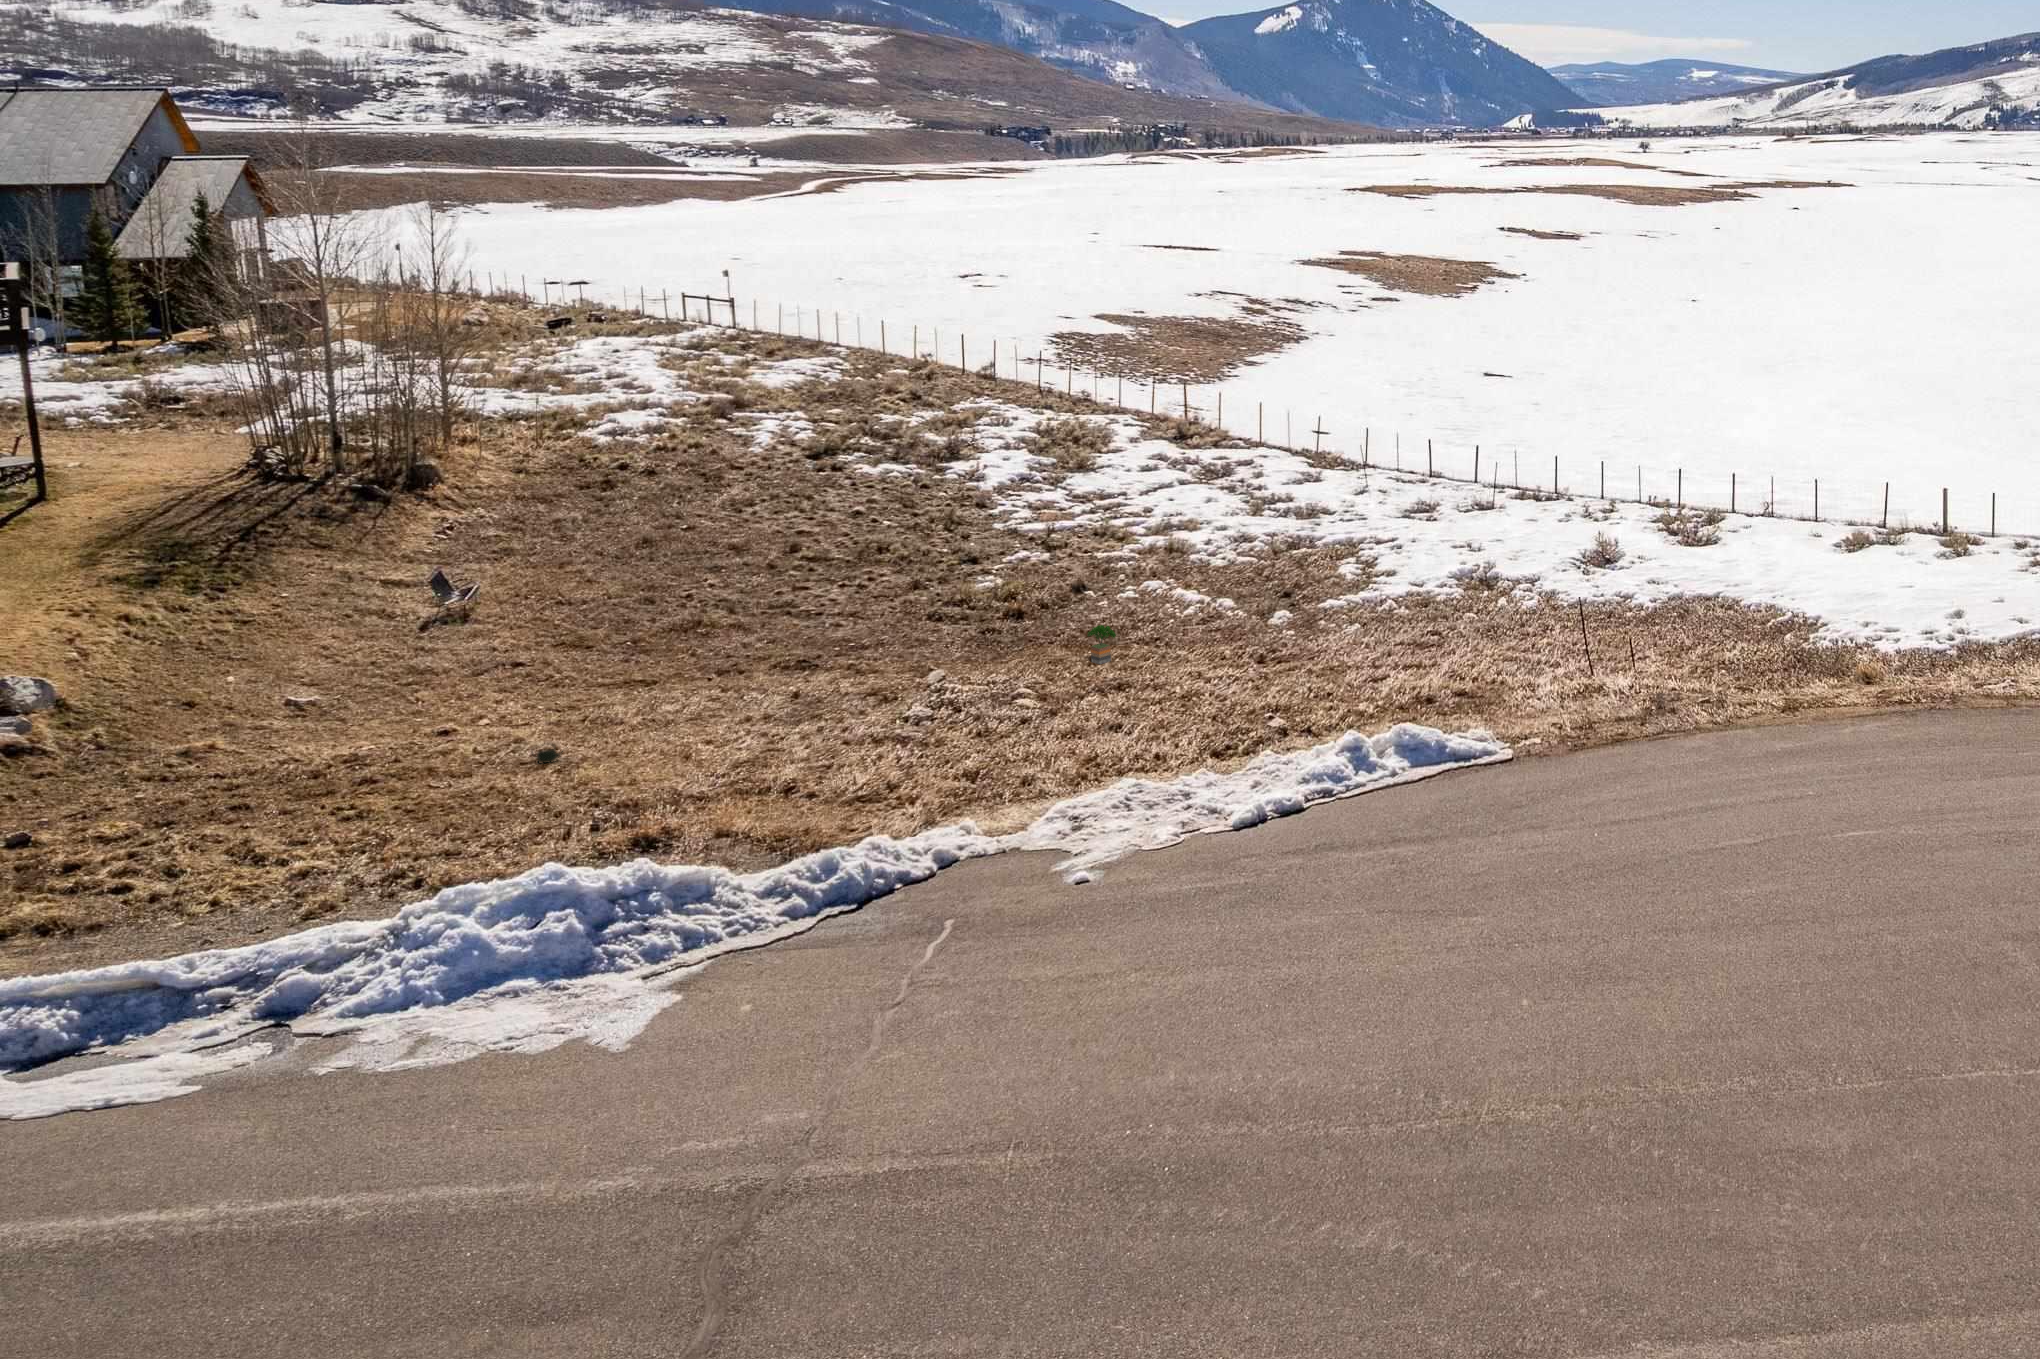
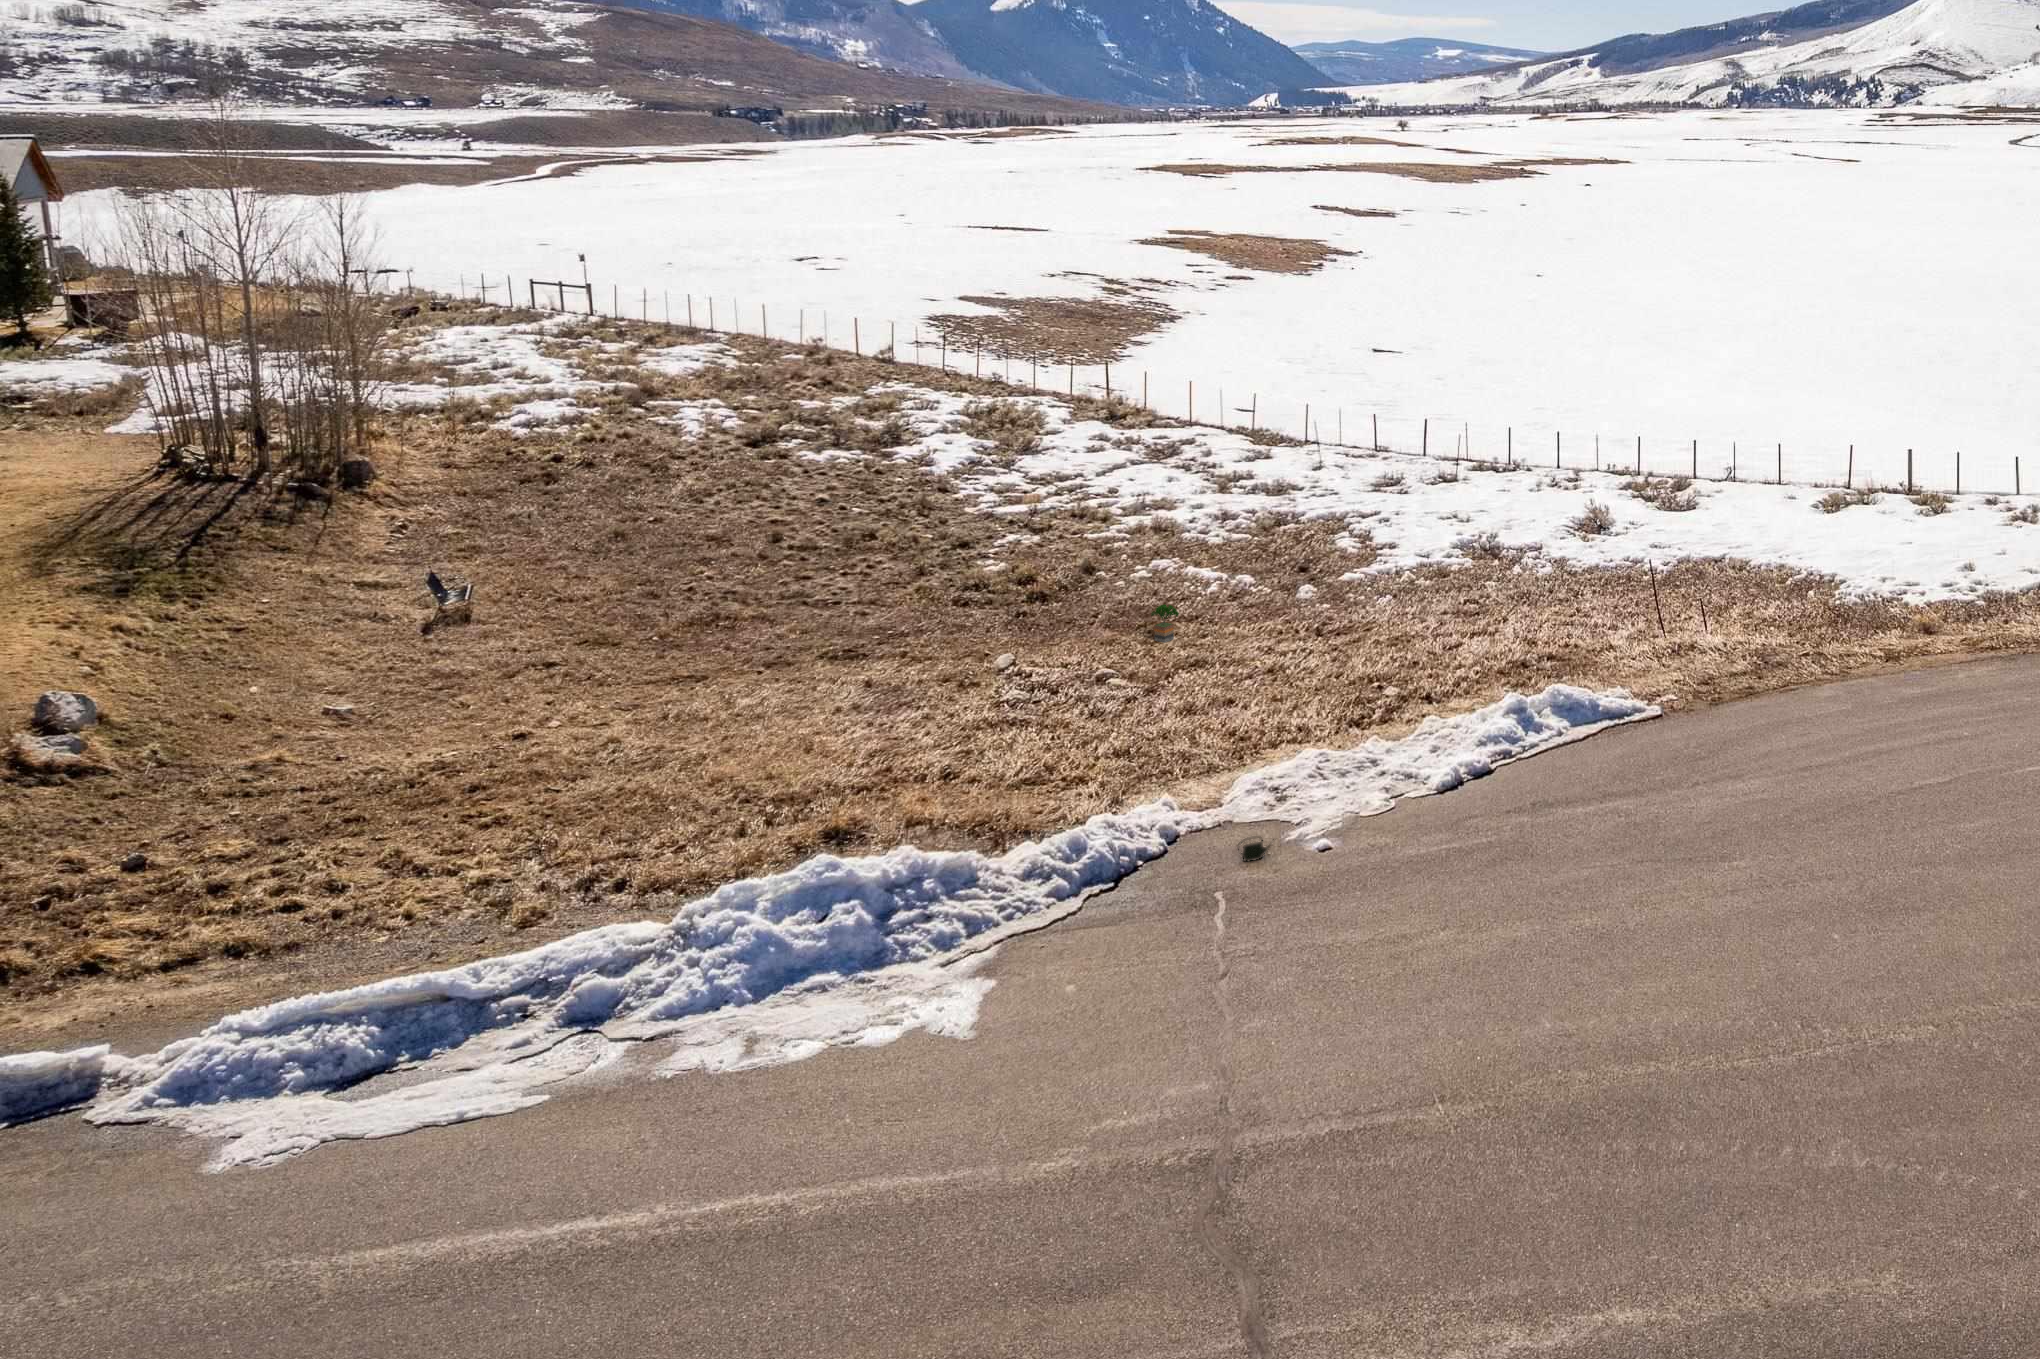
watering can: present [535,745,568,763] -> present [1241,837,1269,861]

